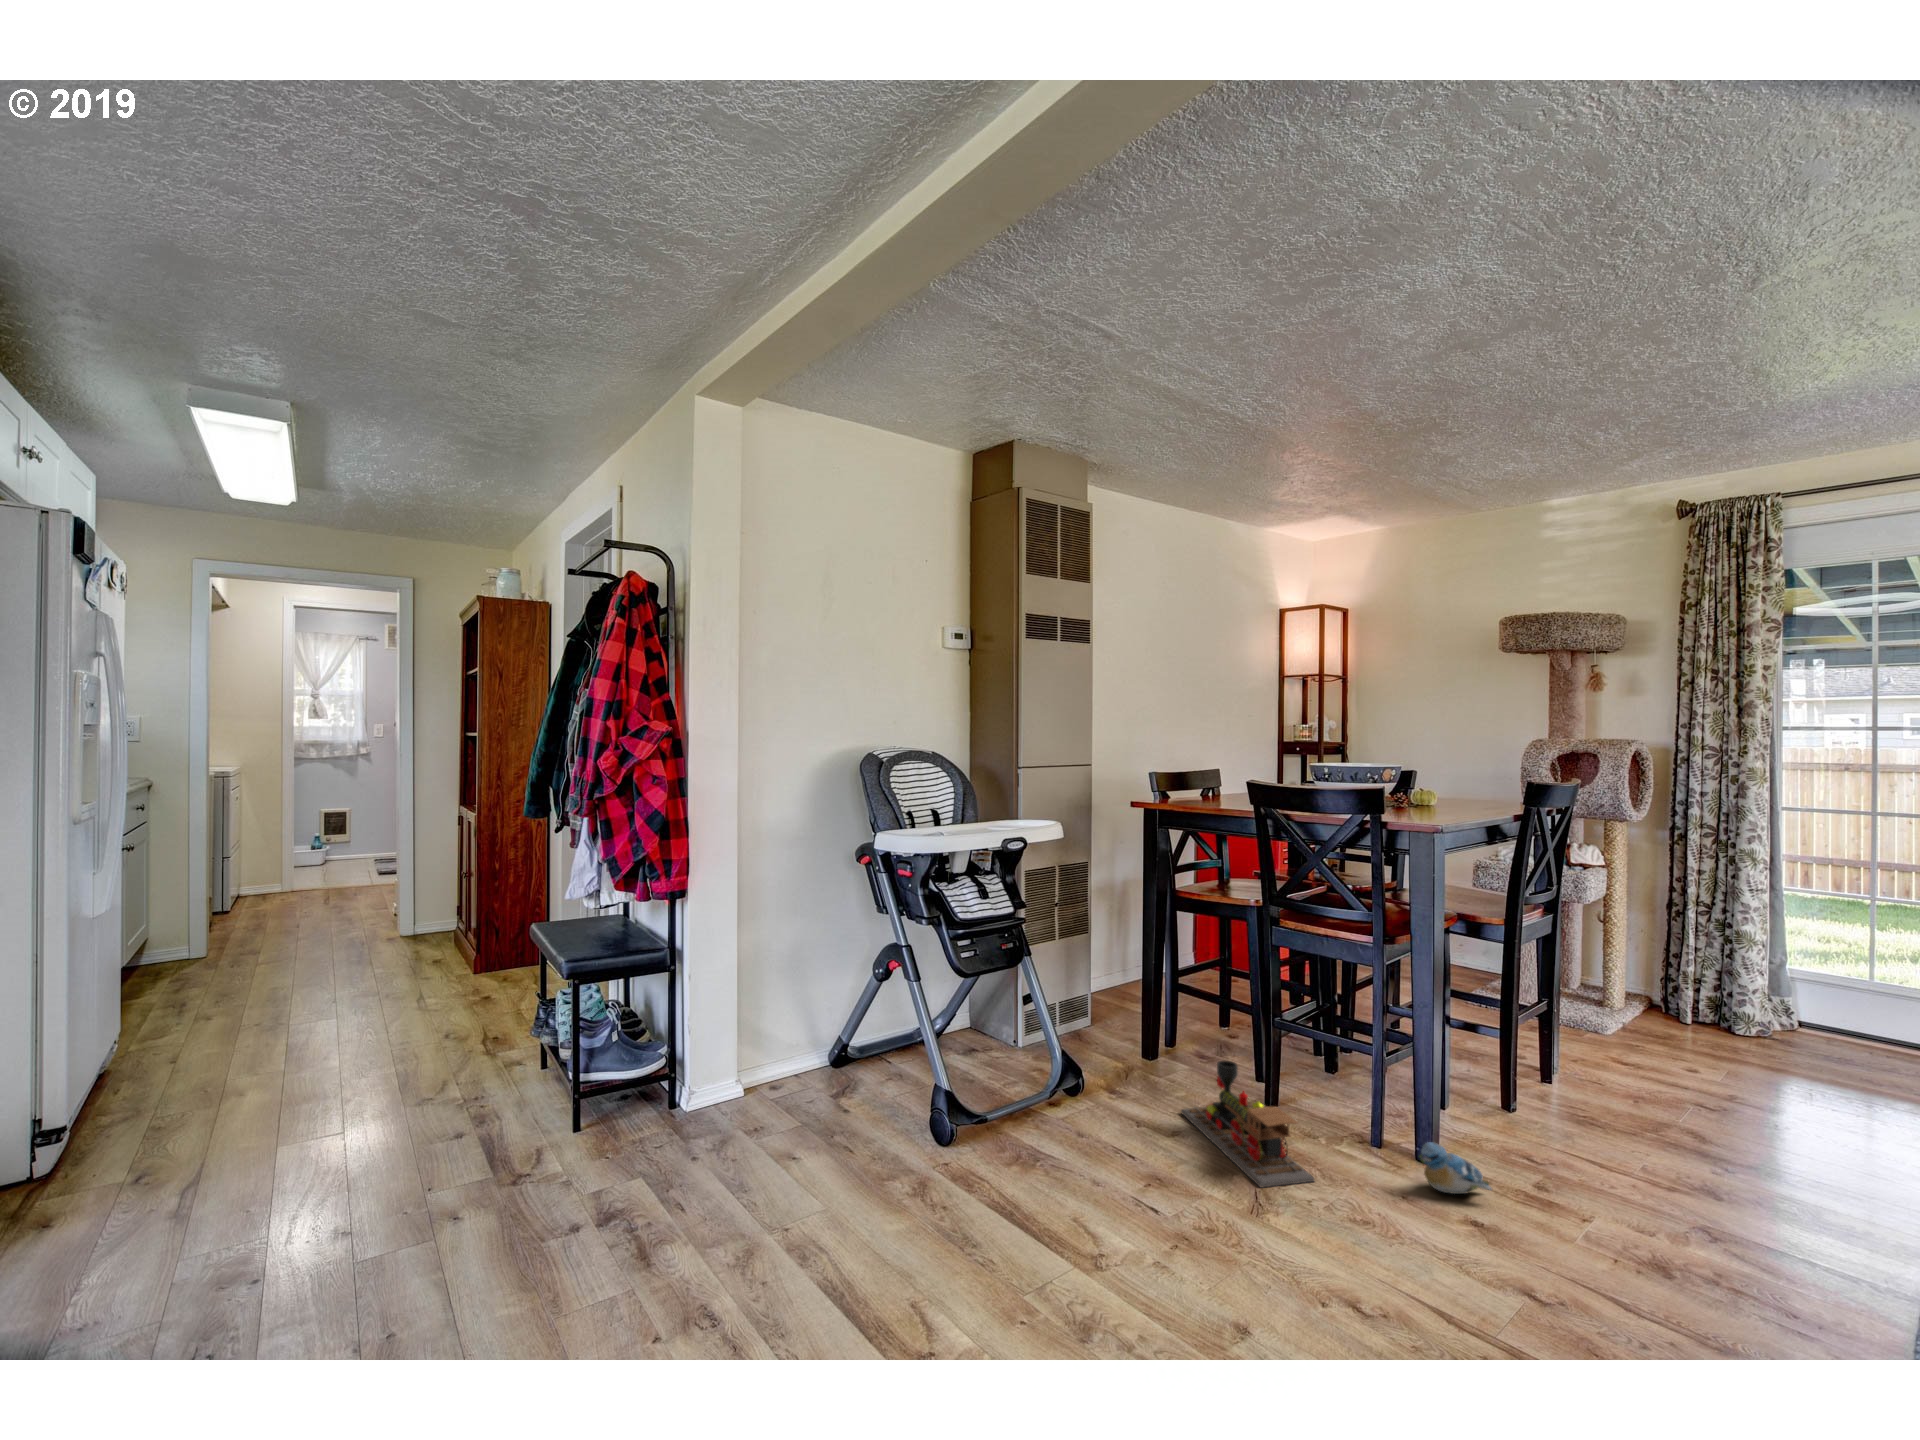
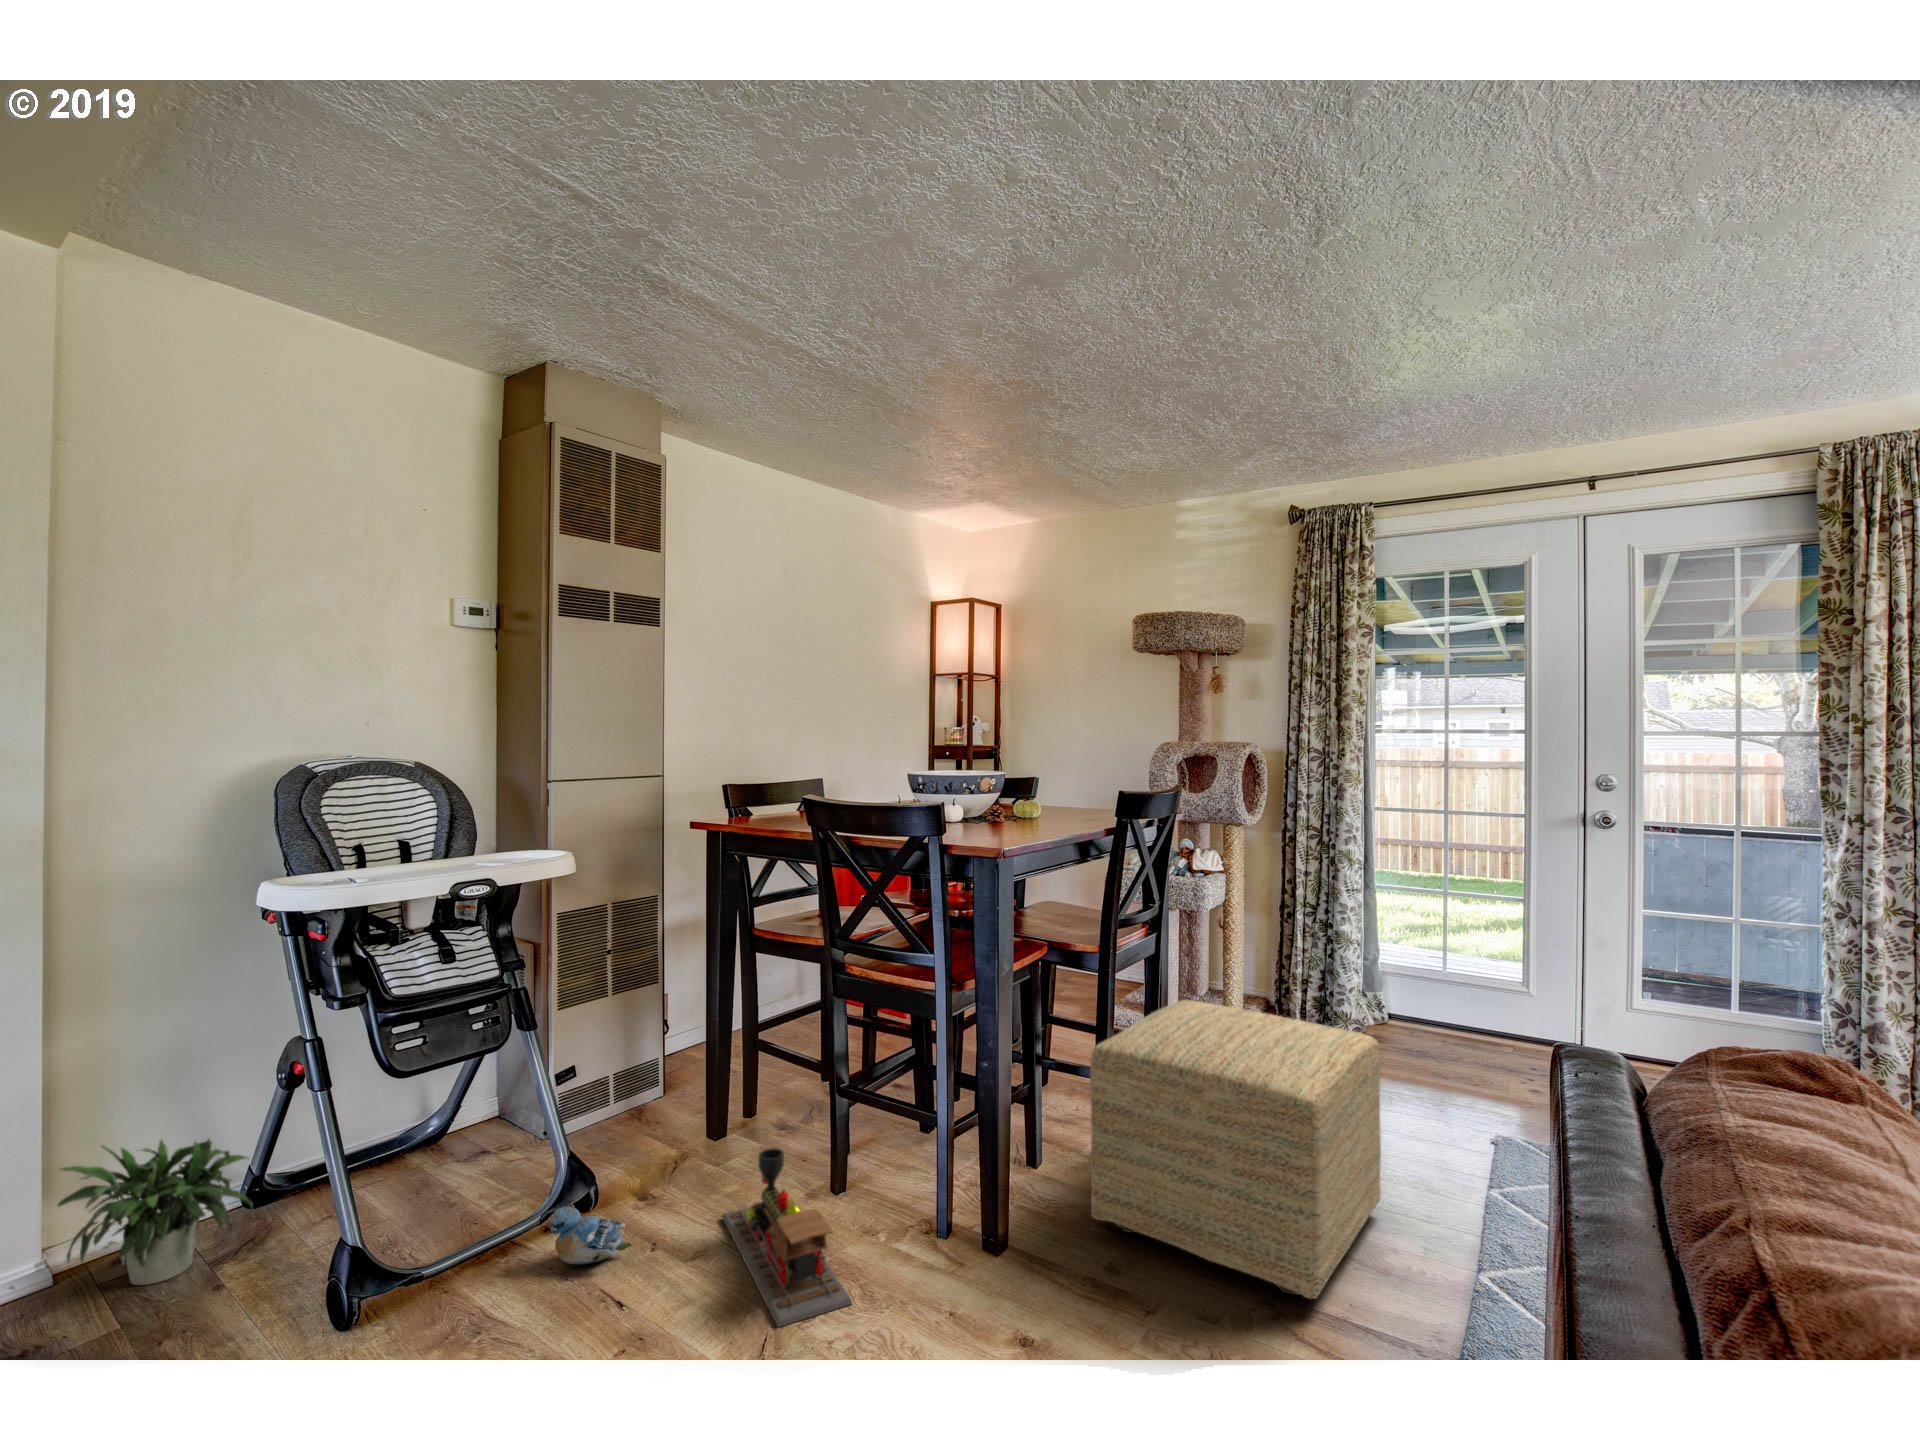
ottoman: none [1510,975,1819,1234] -> present [1090,999,1381,1299]
potted plant: none [722,1006,858,1102] -> present [9,1139,254,1289]
plush toy: present [1419,1142,1492,1194] -> present [548,1207,632,1264]

